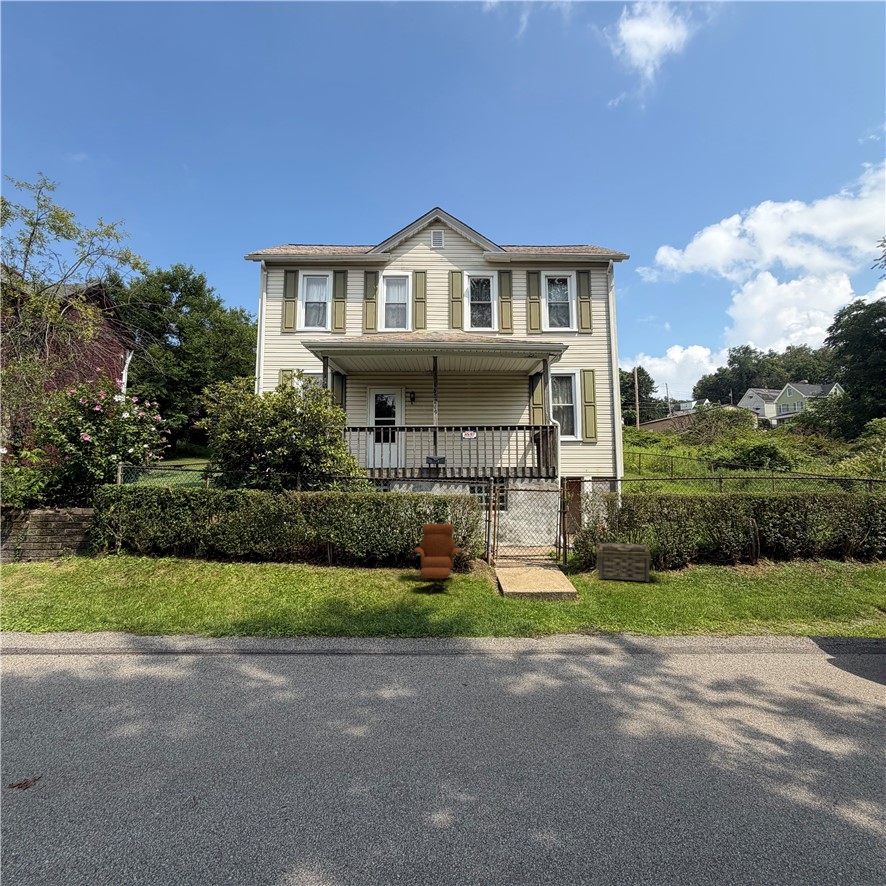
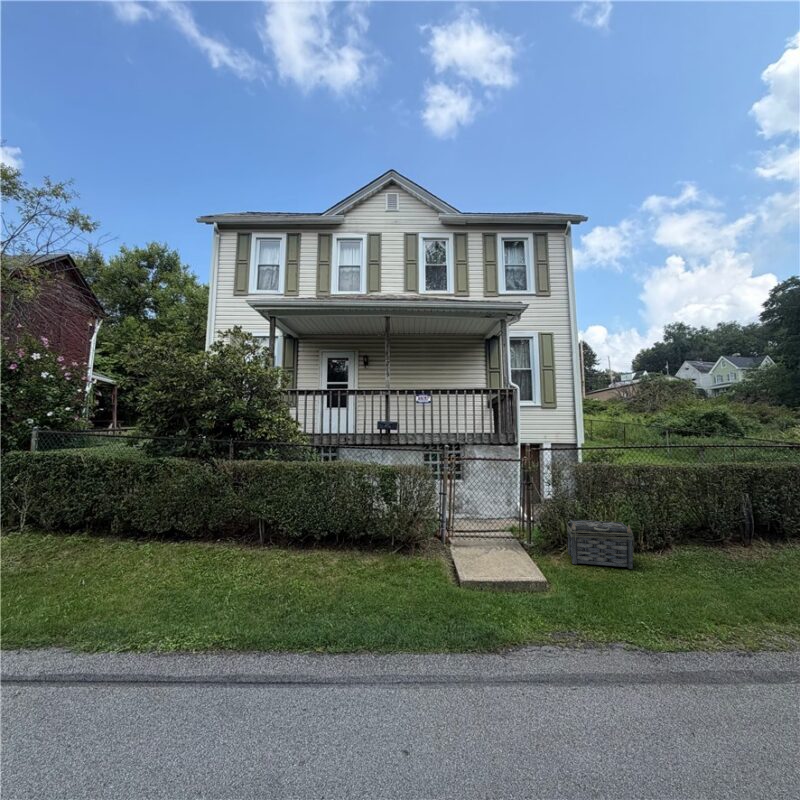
lounge chair: present [414,524,461,592] -> none [355,498,410,584]

